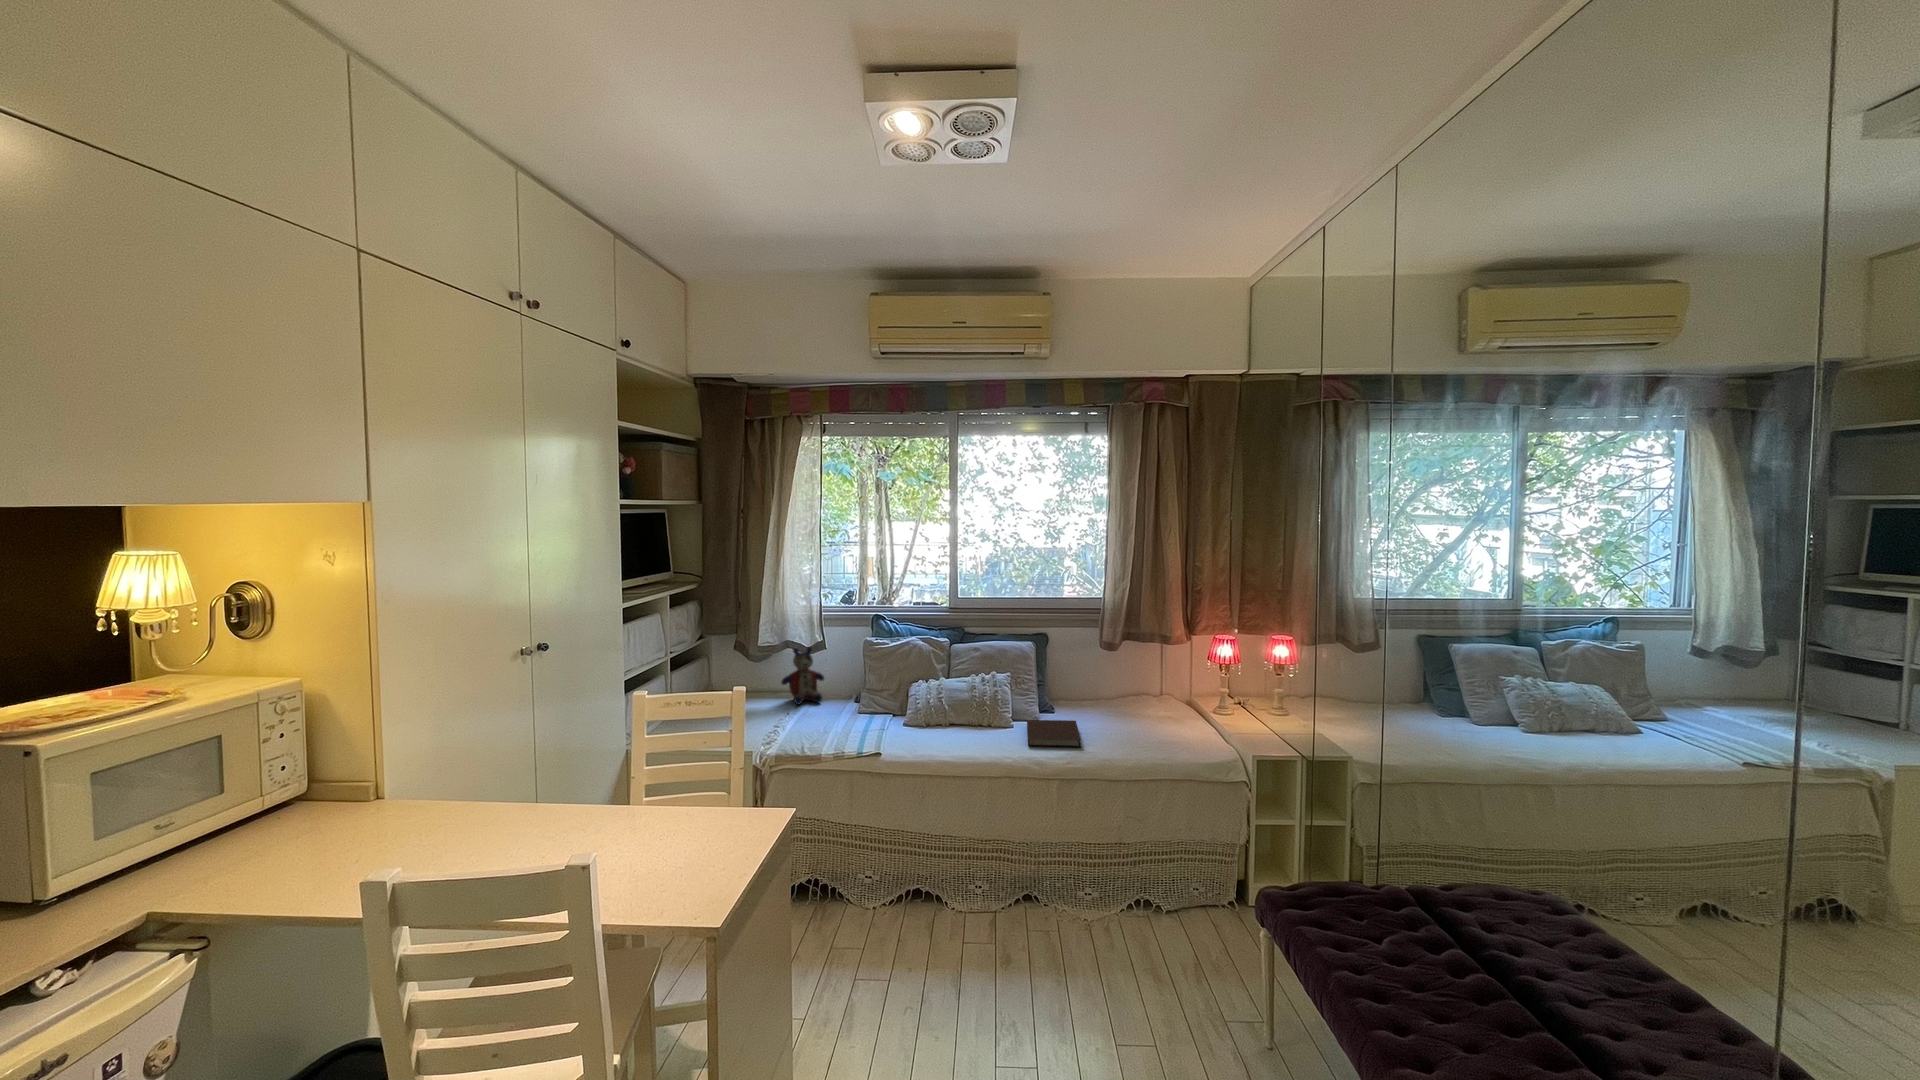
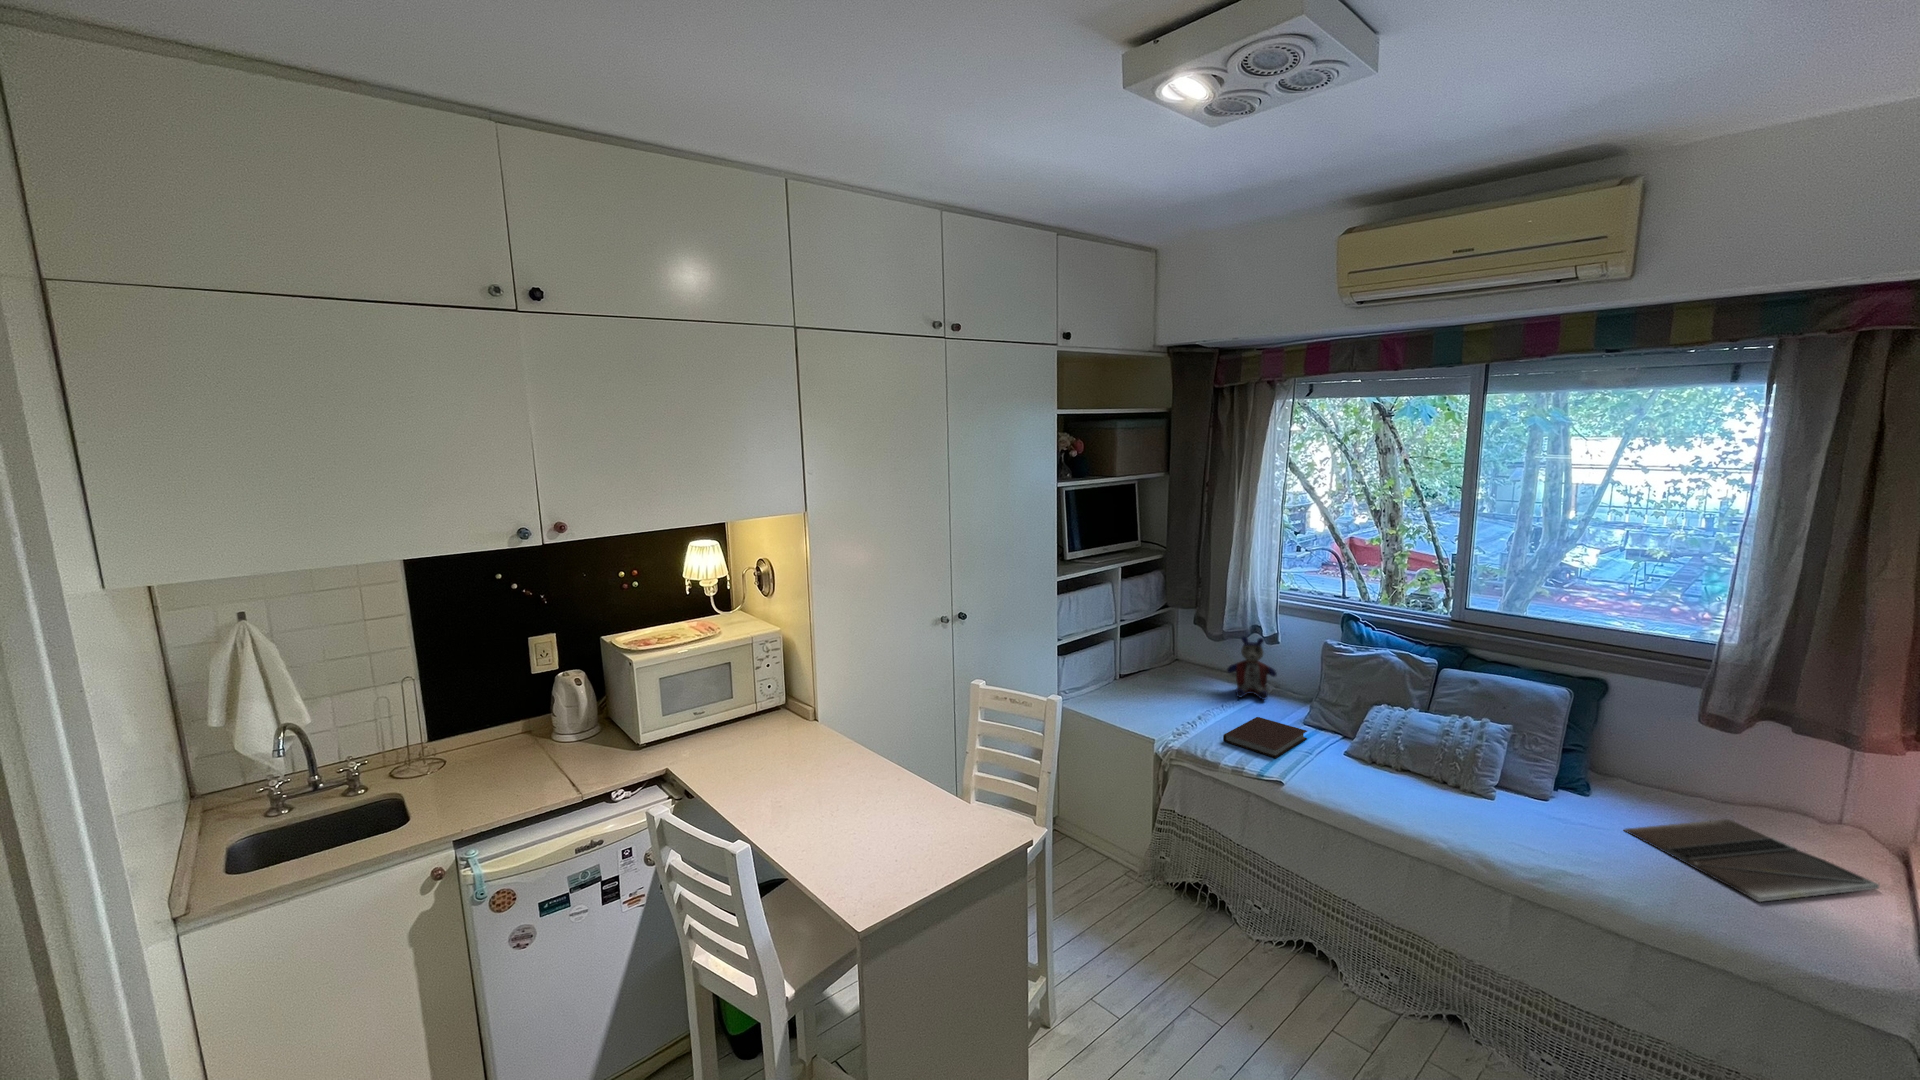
laptop: none [1084,705,1193,740] -> present [1623,819,1879,902]
notebook: present [1027,720,1081,747] -> present [1223,717,1307,758]

